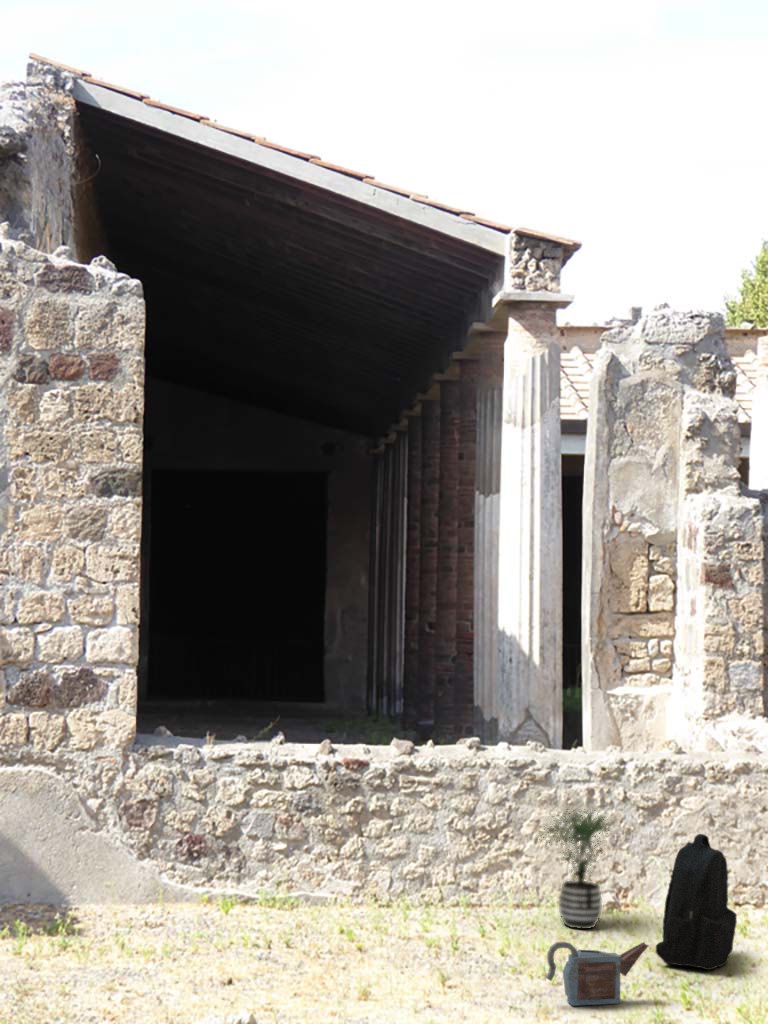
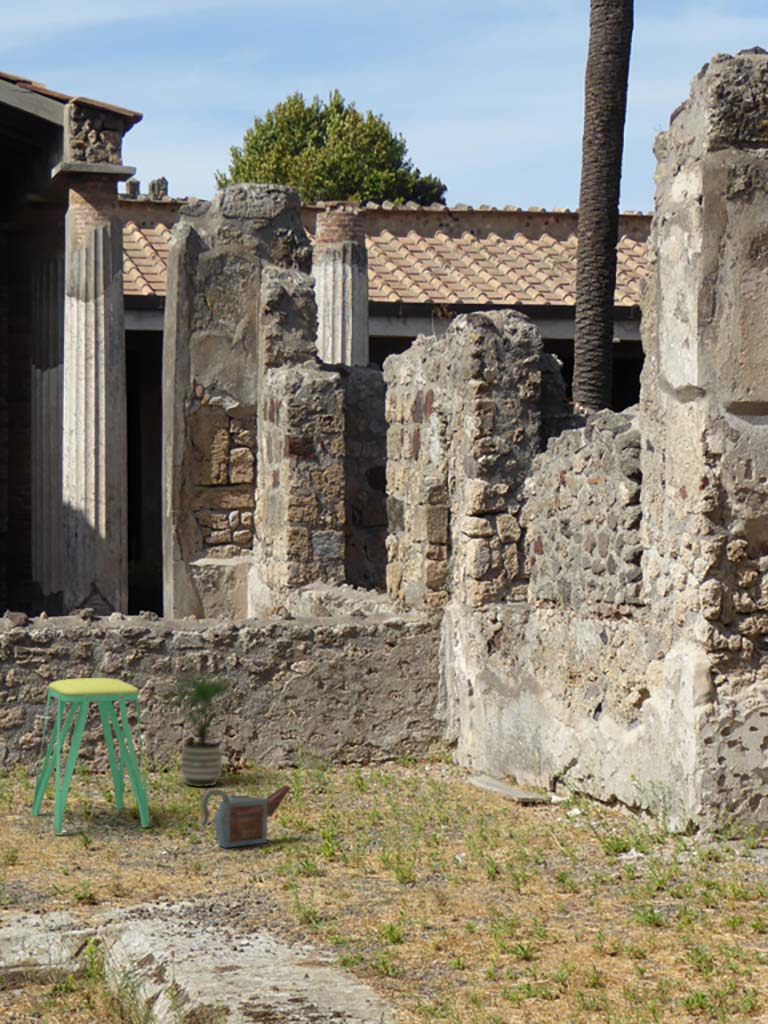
stool: none [397,812,505,972] -> present [32,678,149,833]
backpack: present [656,834,737,970] -> none [286,686,356,810]

